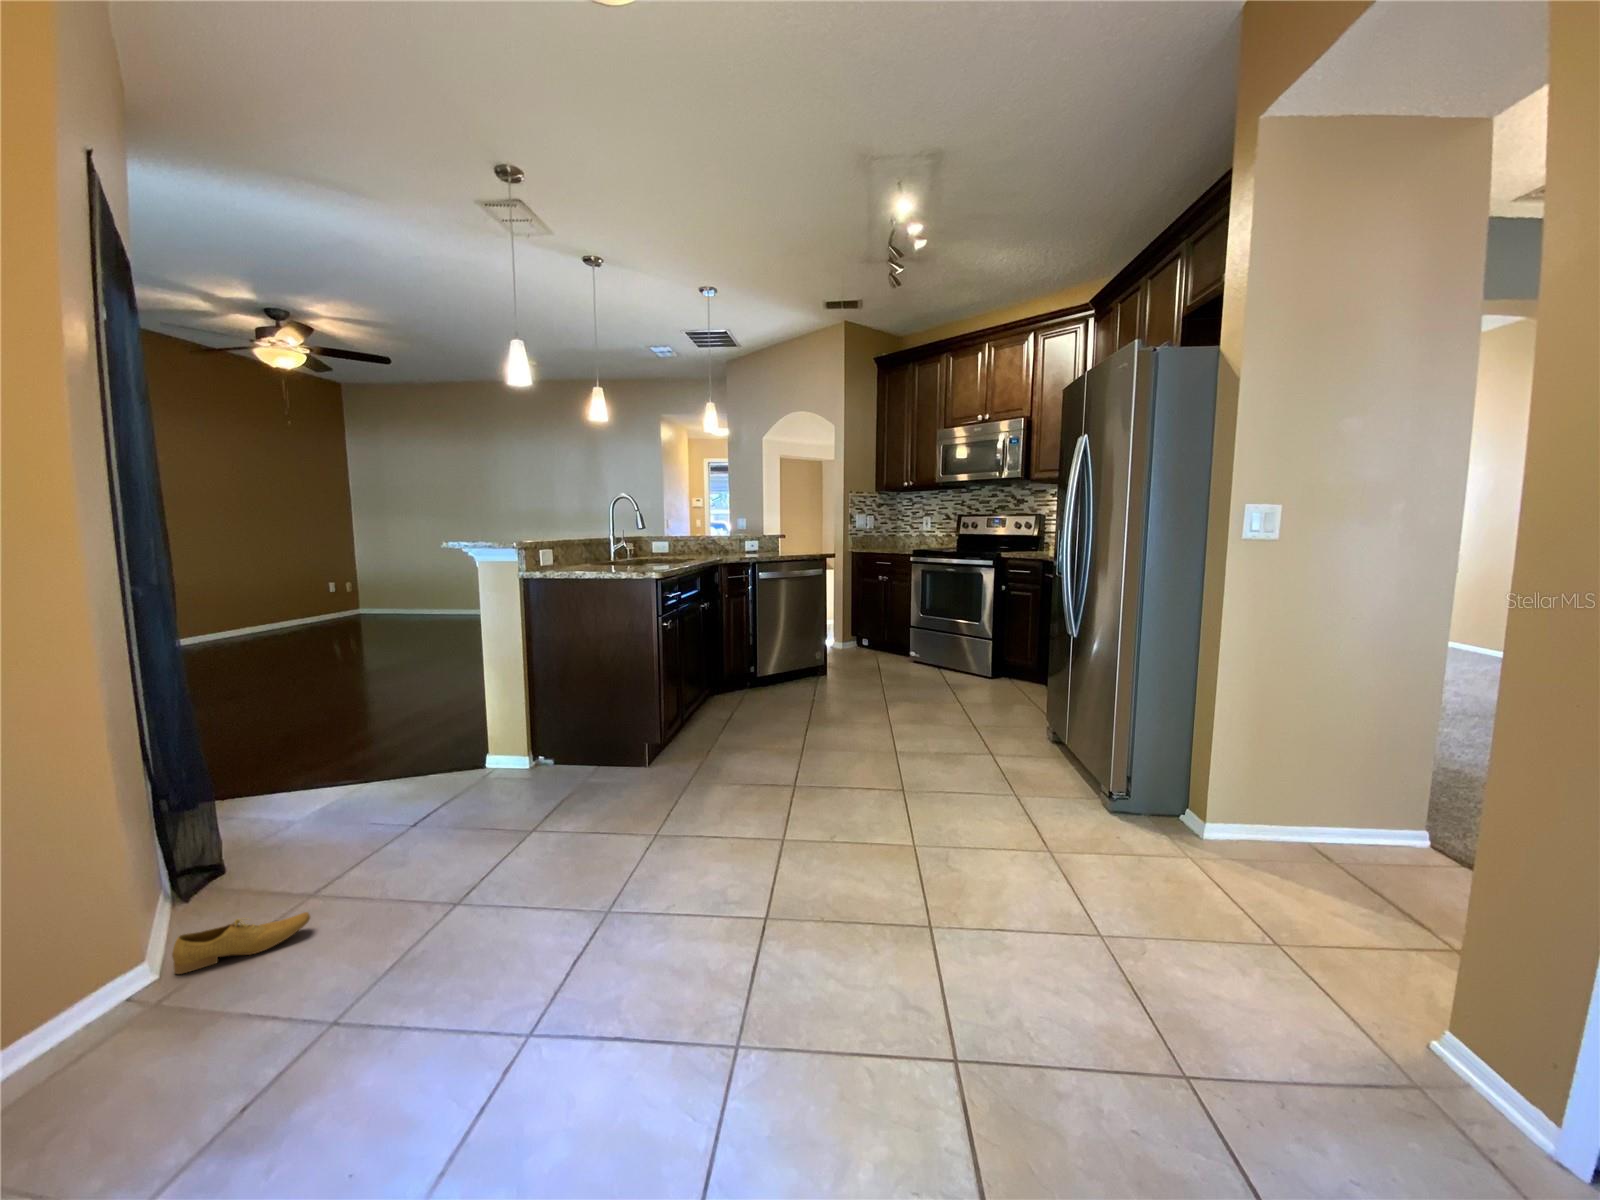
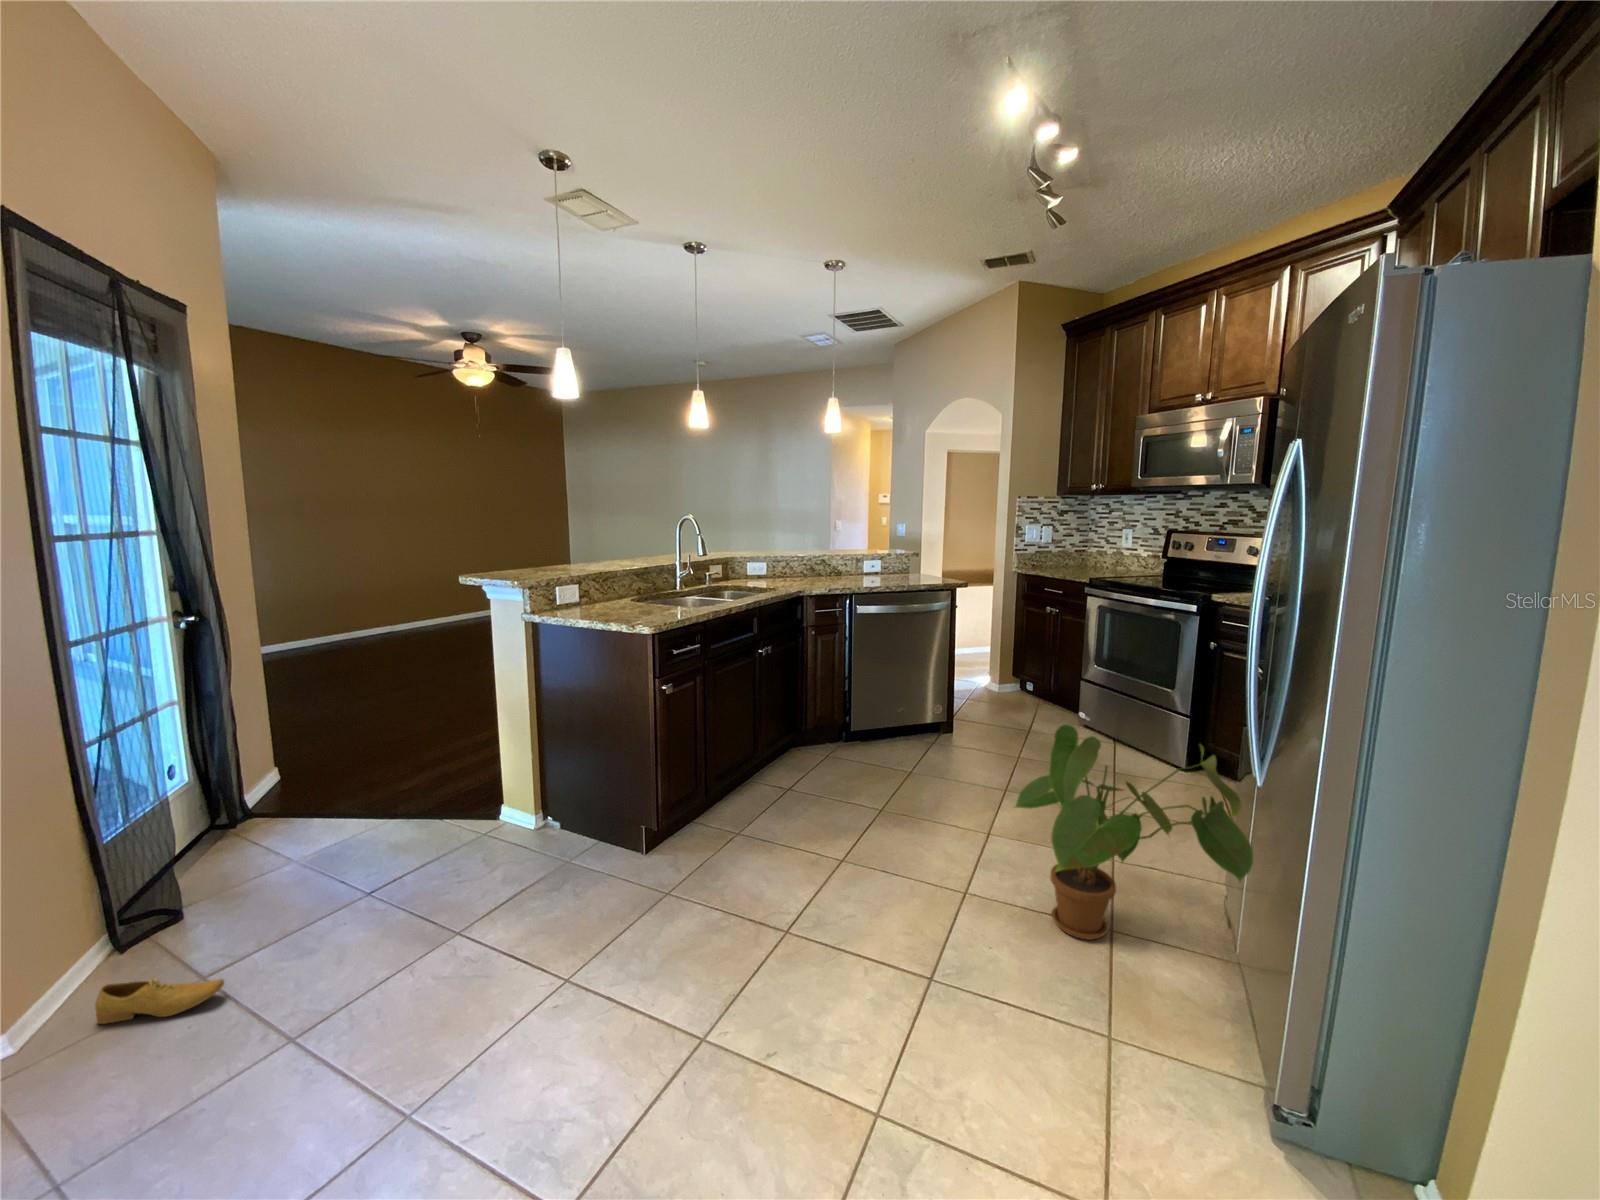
house plant: none [923,625,1084,770] -> present [1014,725,1253,940]

